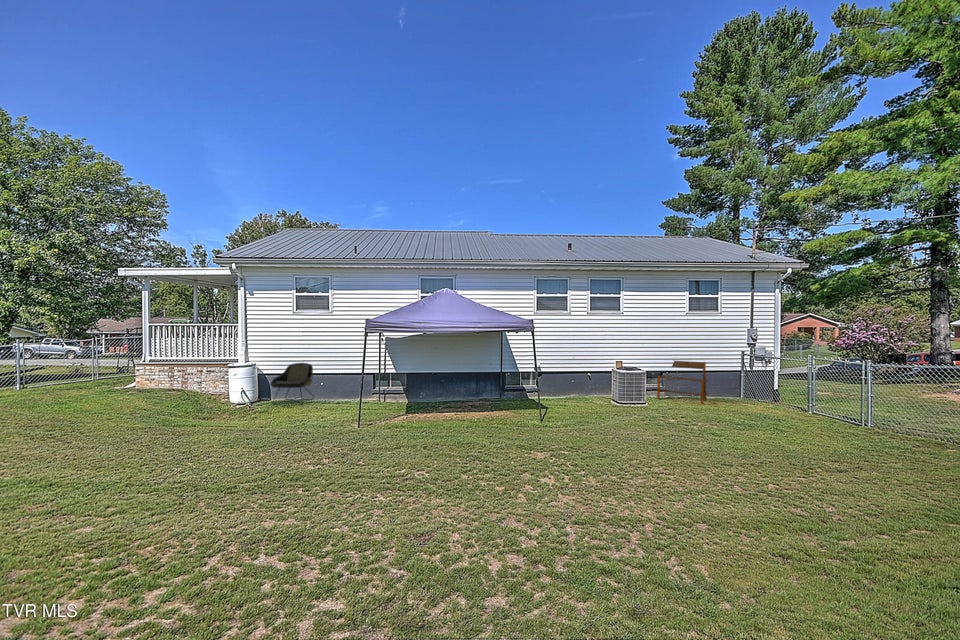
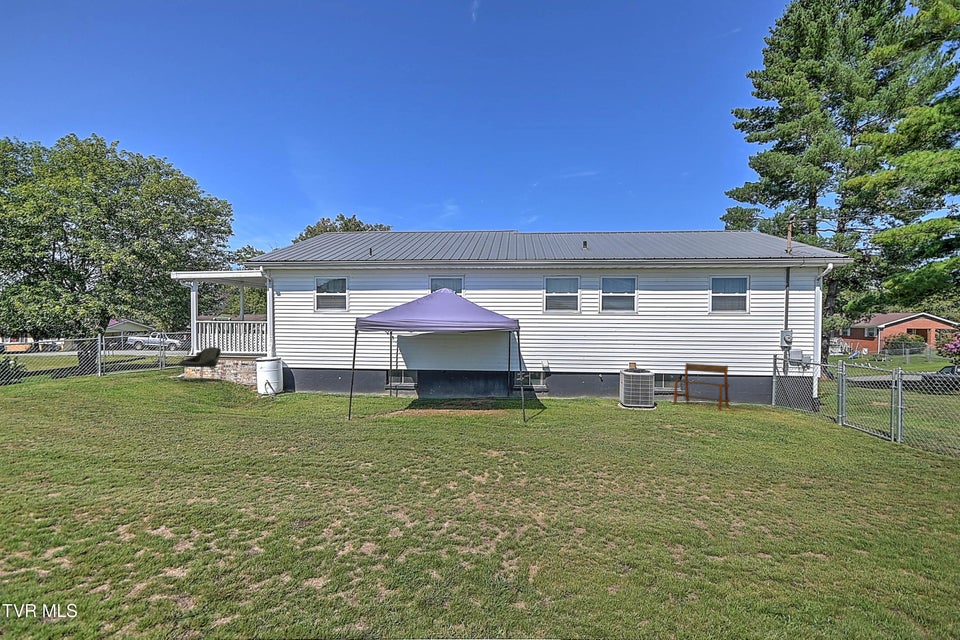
lounge chair: present [271,363,313,404] -> present [179,347,221,382]

